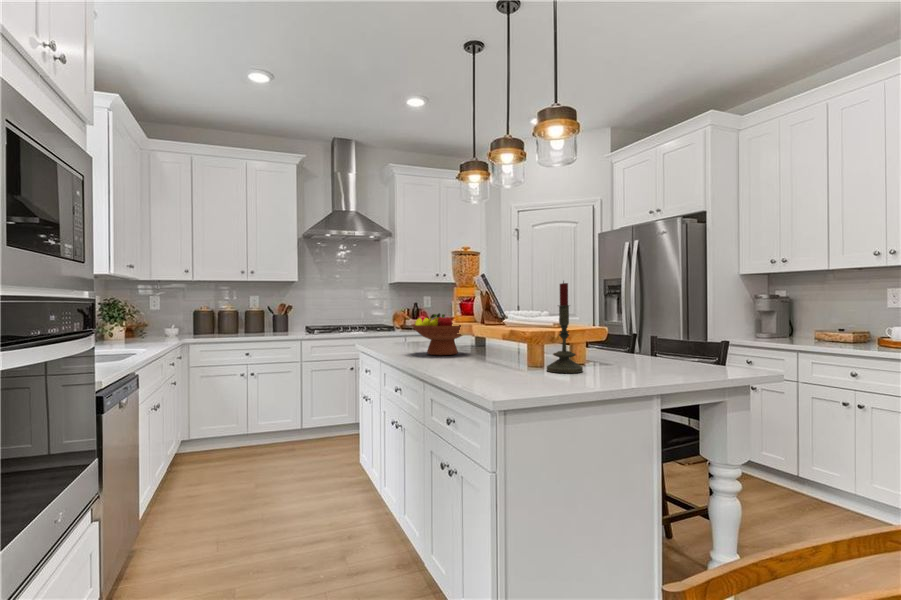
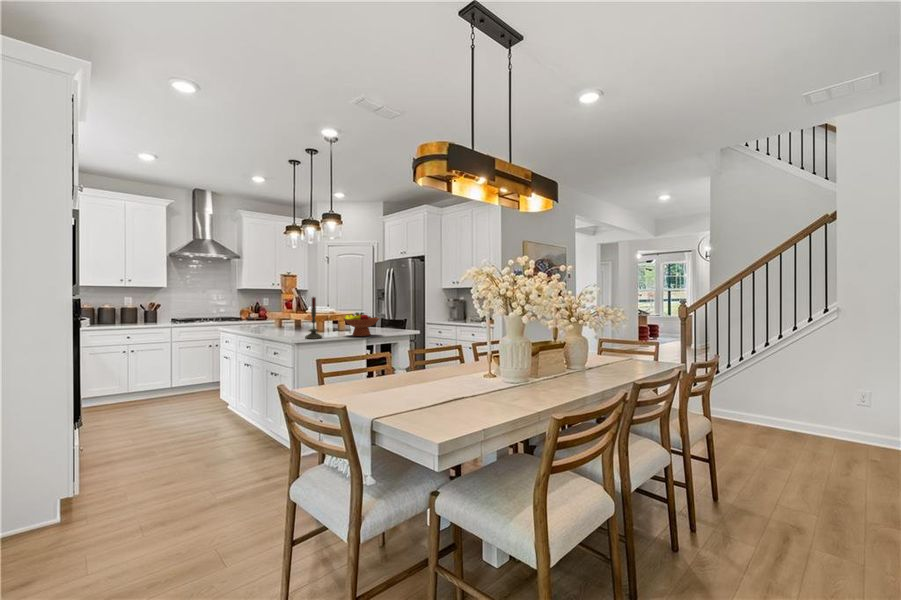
fruit bowl: present [412,313,462,355] -> present [344,312,379,336]

